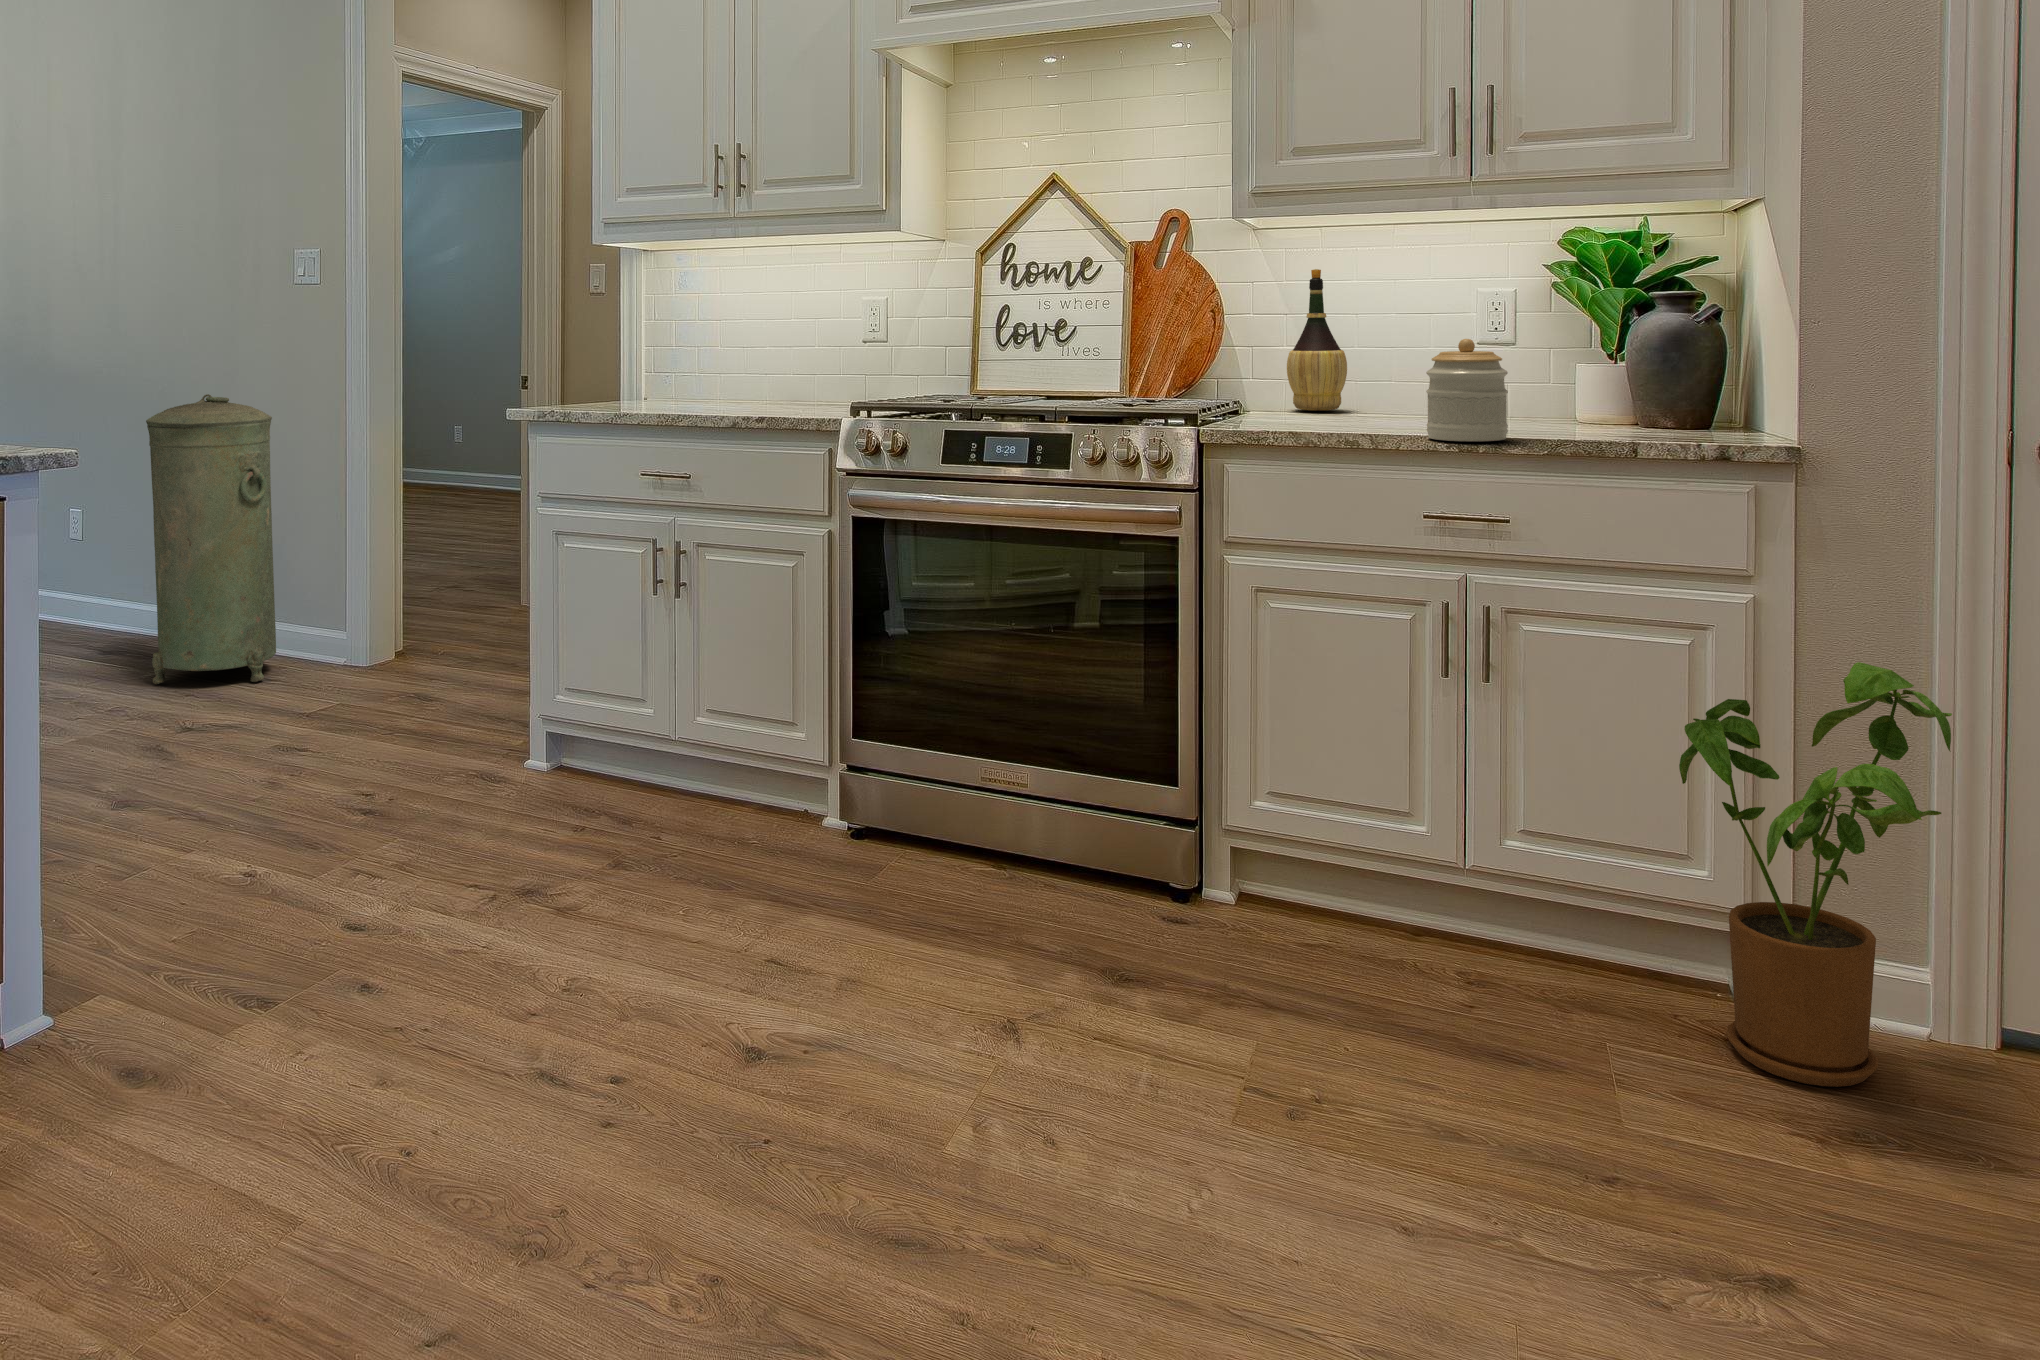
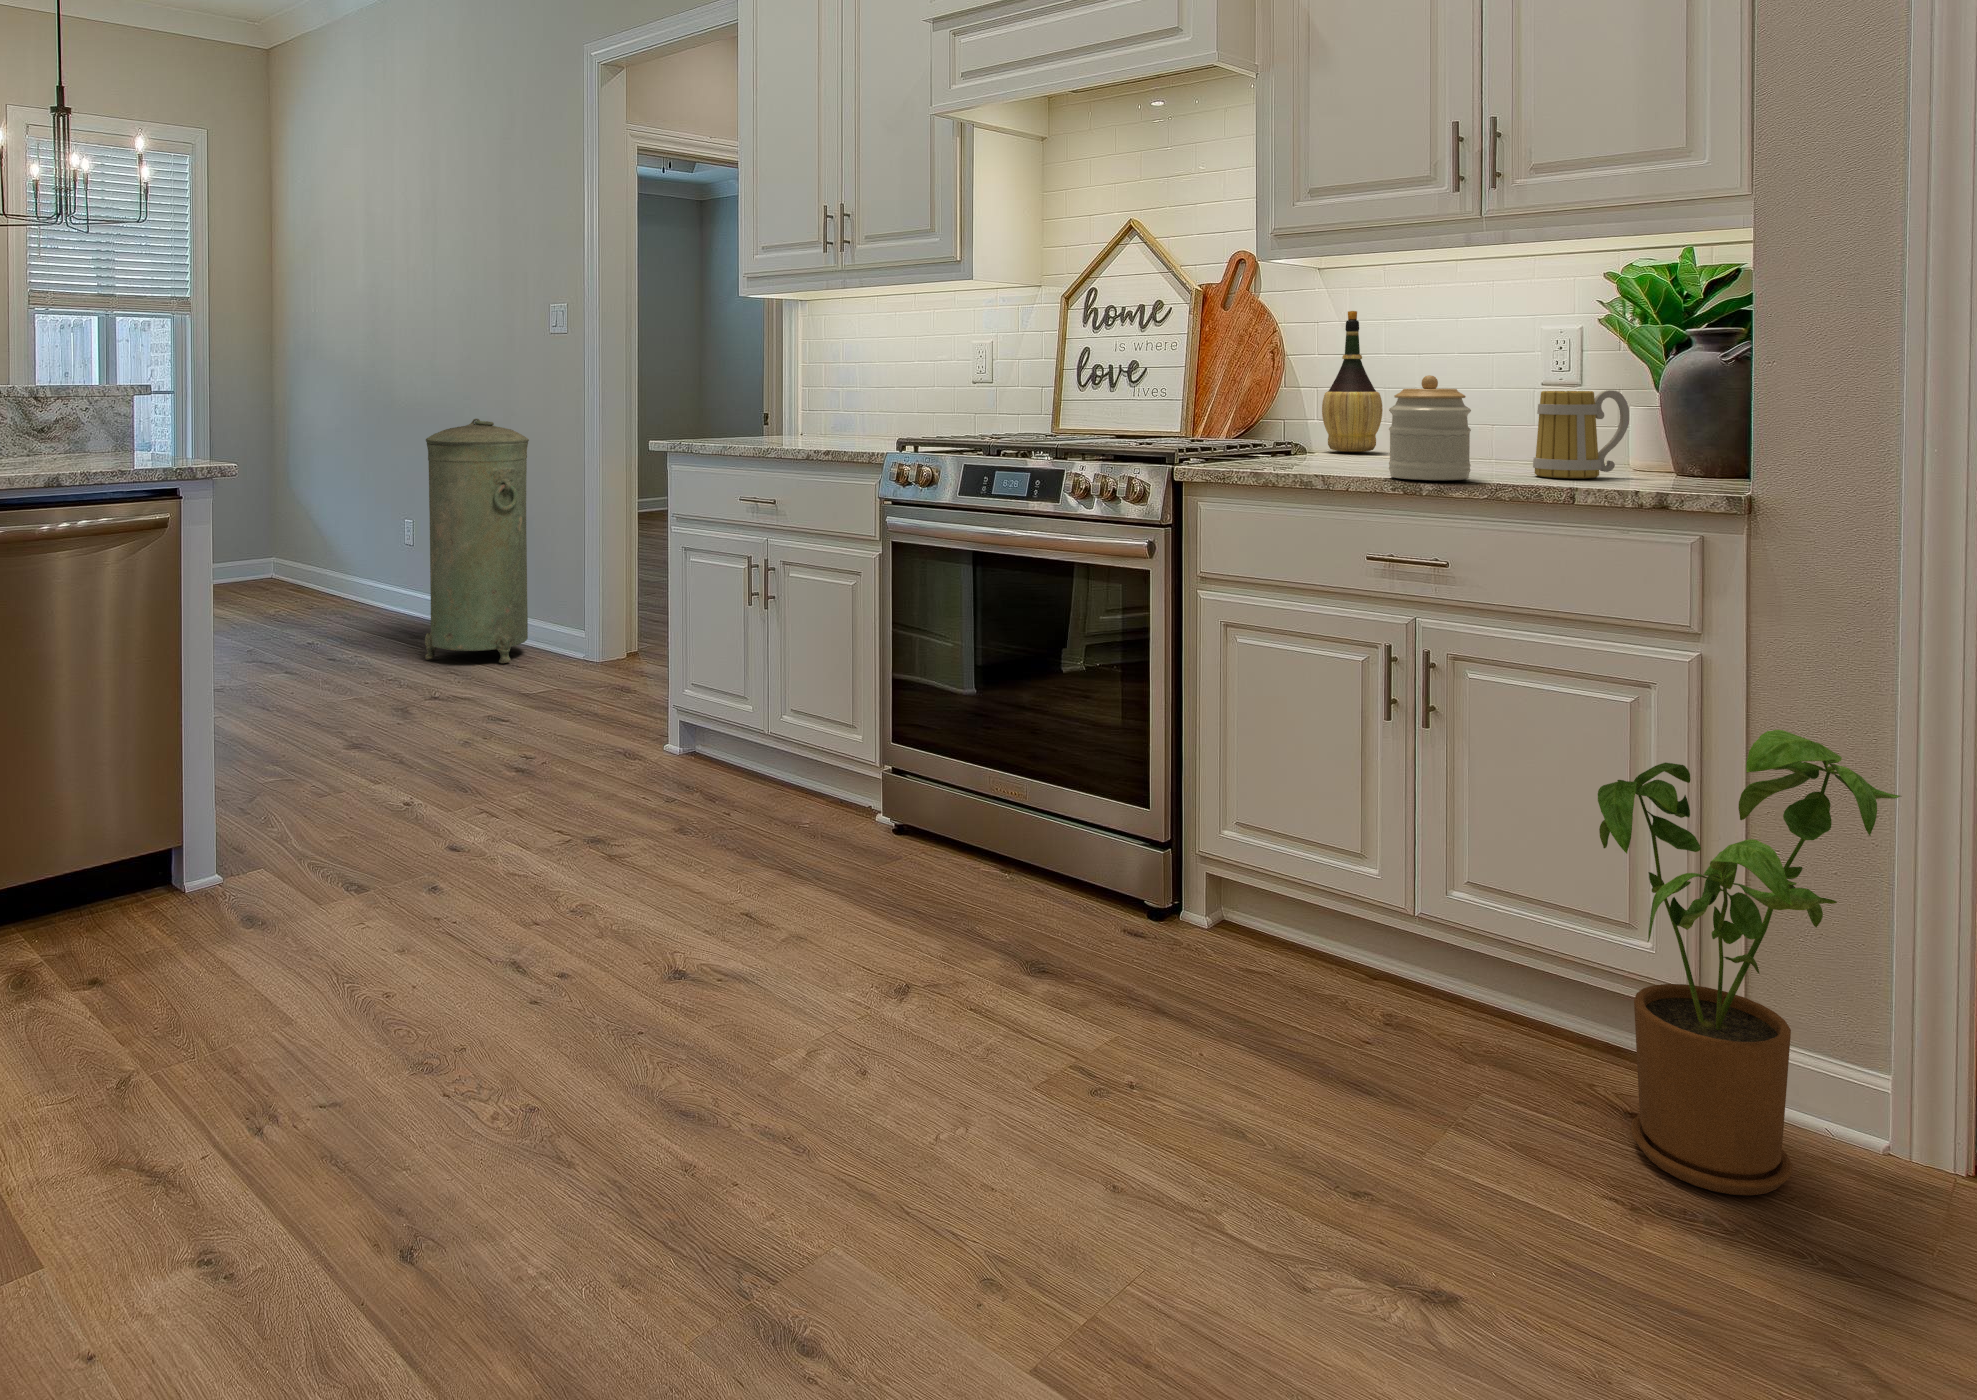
mug: none [1542,348,1627,434] -> present [1533,390,1629,478]

